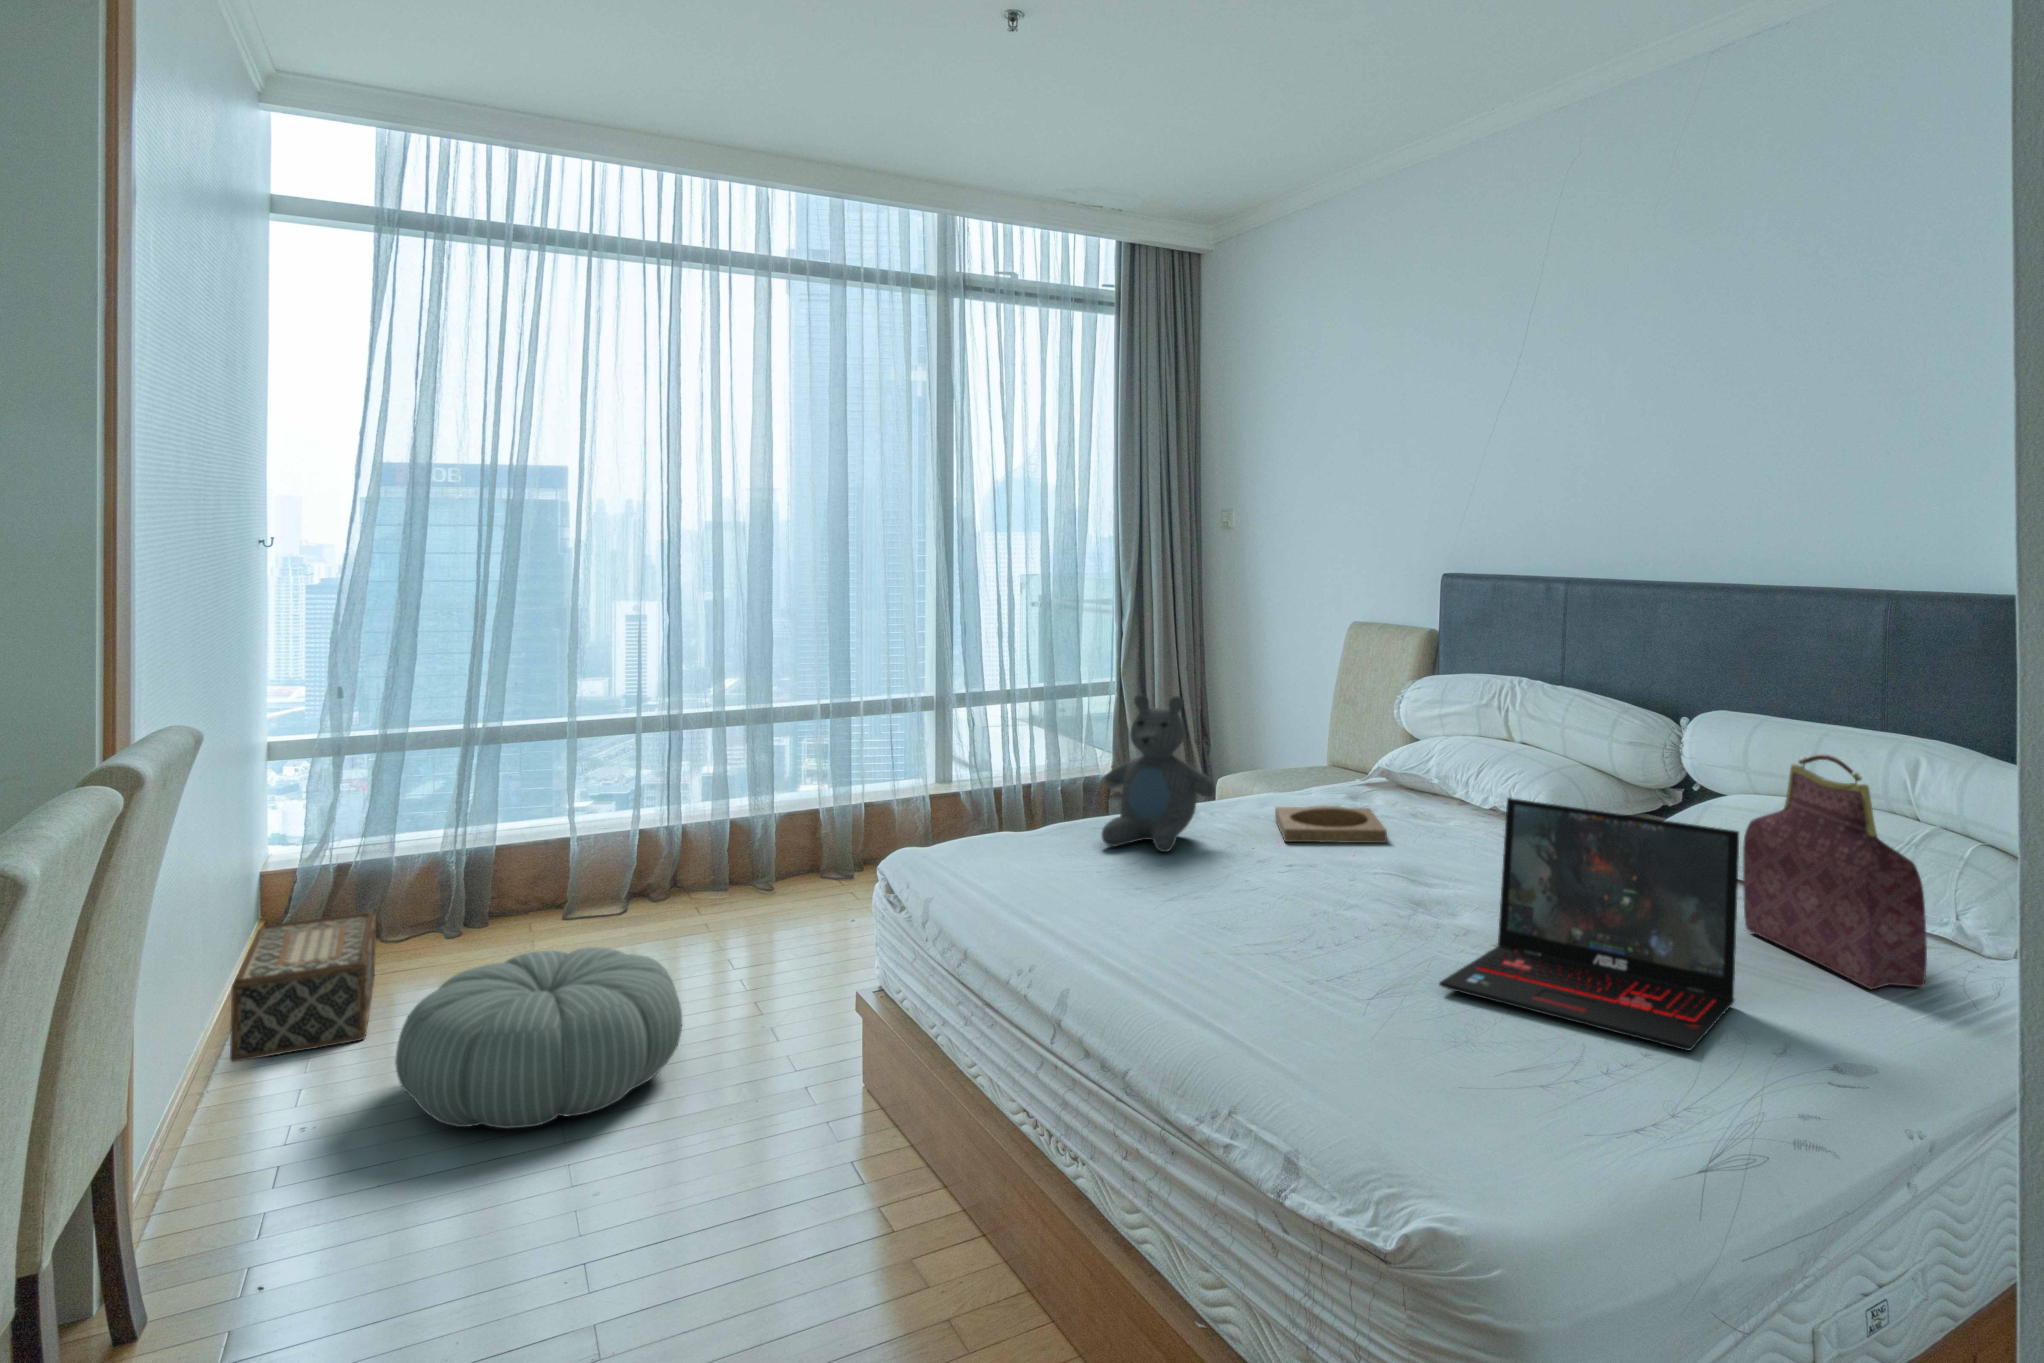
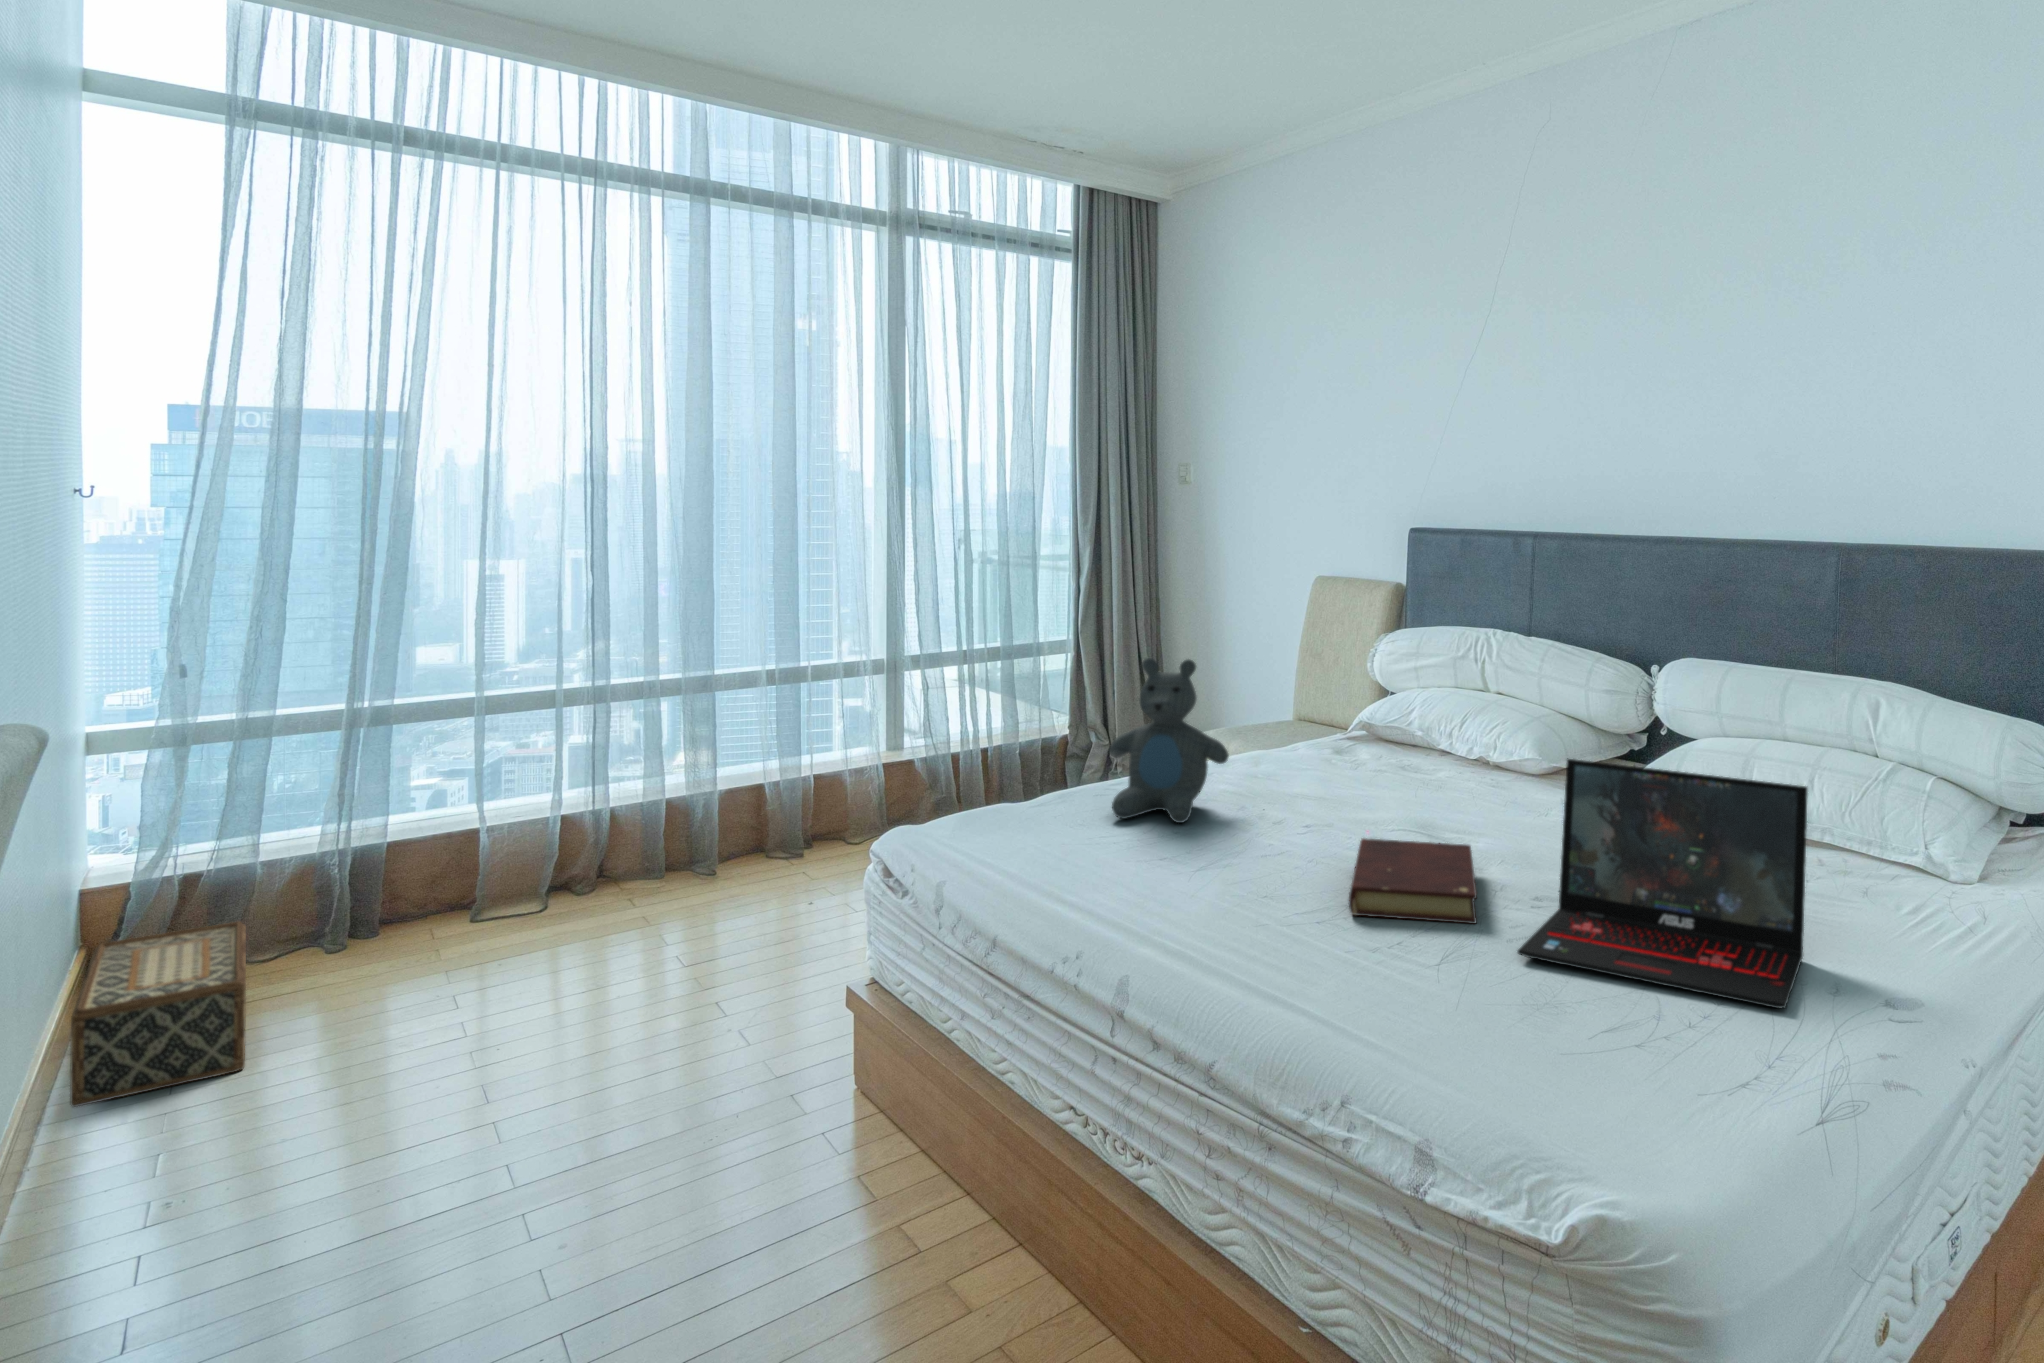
handbag: present [1743,755,1927,989] -> none [1778,708,1968,936]
tray: present [1275,805,1387,843] -> none [1281,770,1402,808]
book: none [1291,871,1429,957] -> present [1349,838,1477,924]
pouf: present [395,947,682,1129] -> none [296,951,642,1166]

